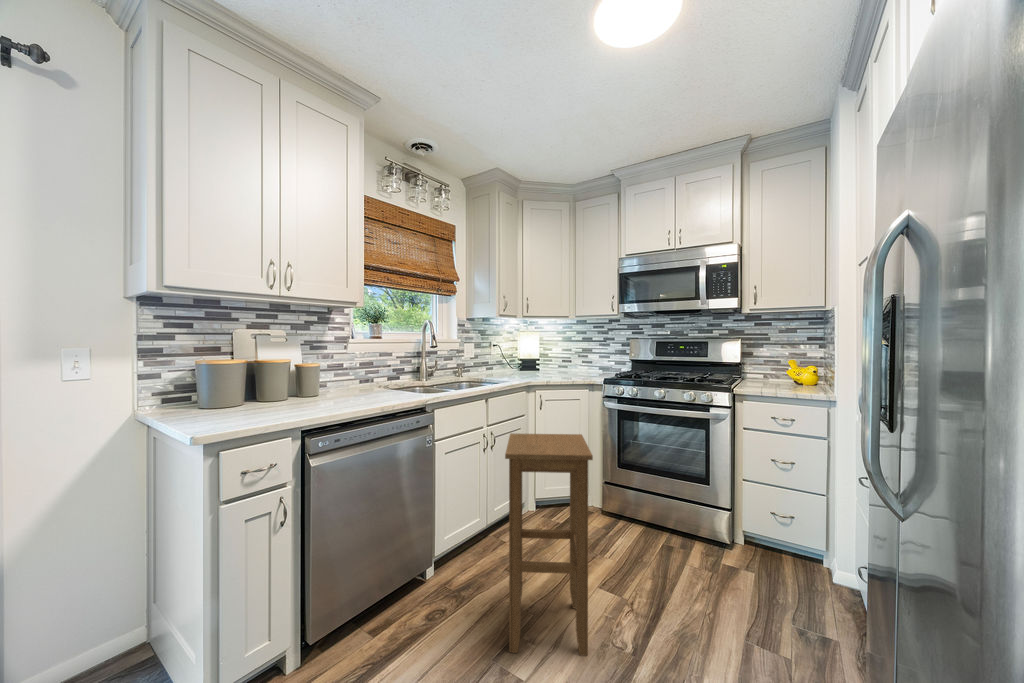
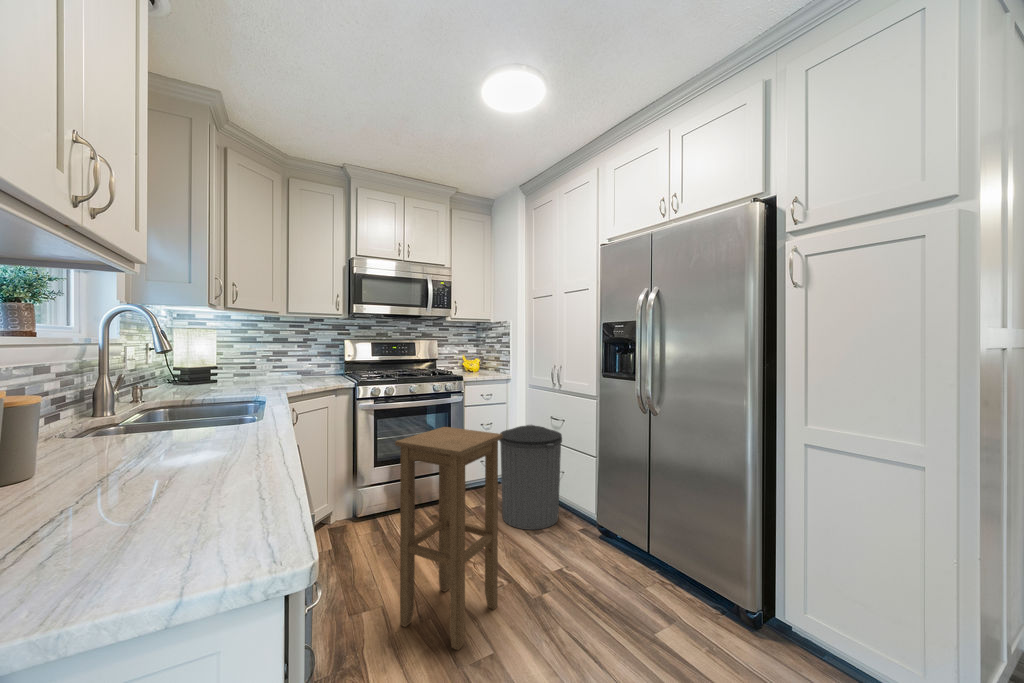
trash can: none [731,471,850,649] -> present [499,425,562,530]

